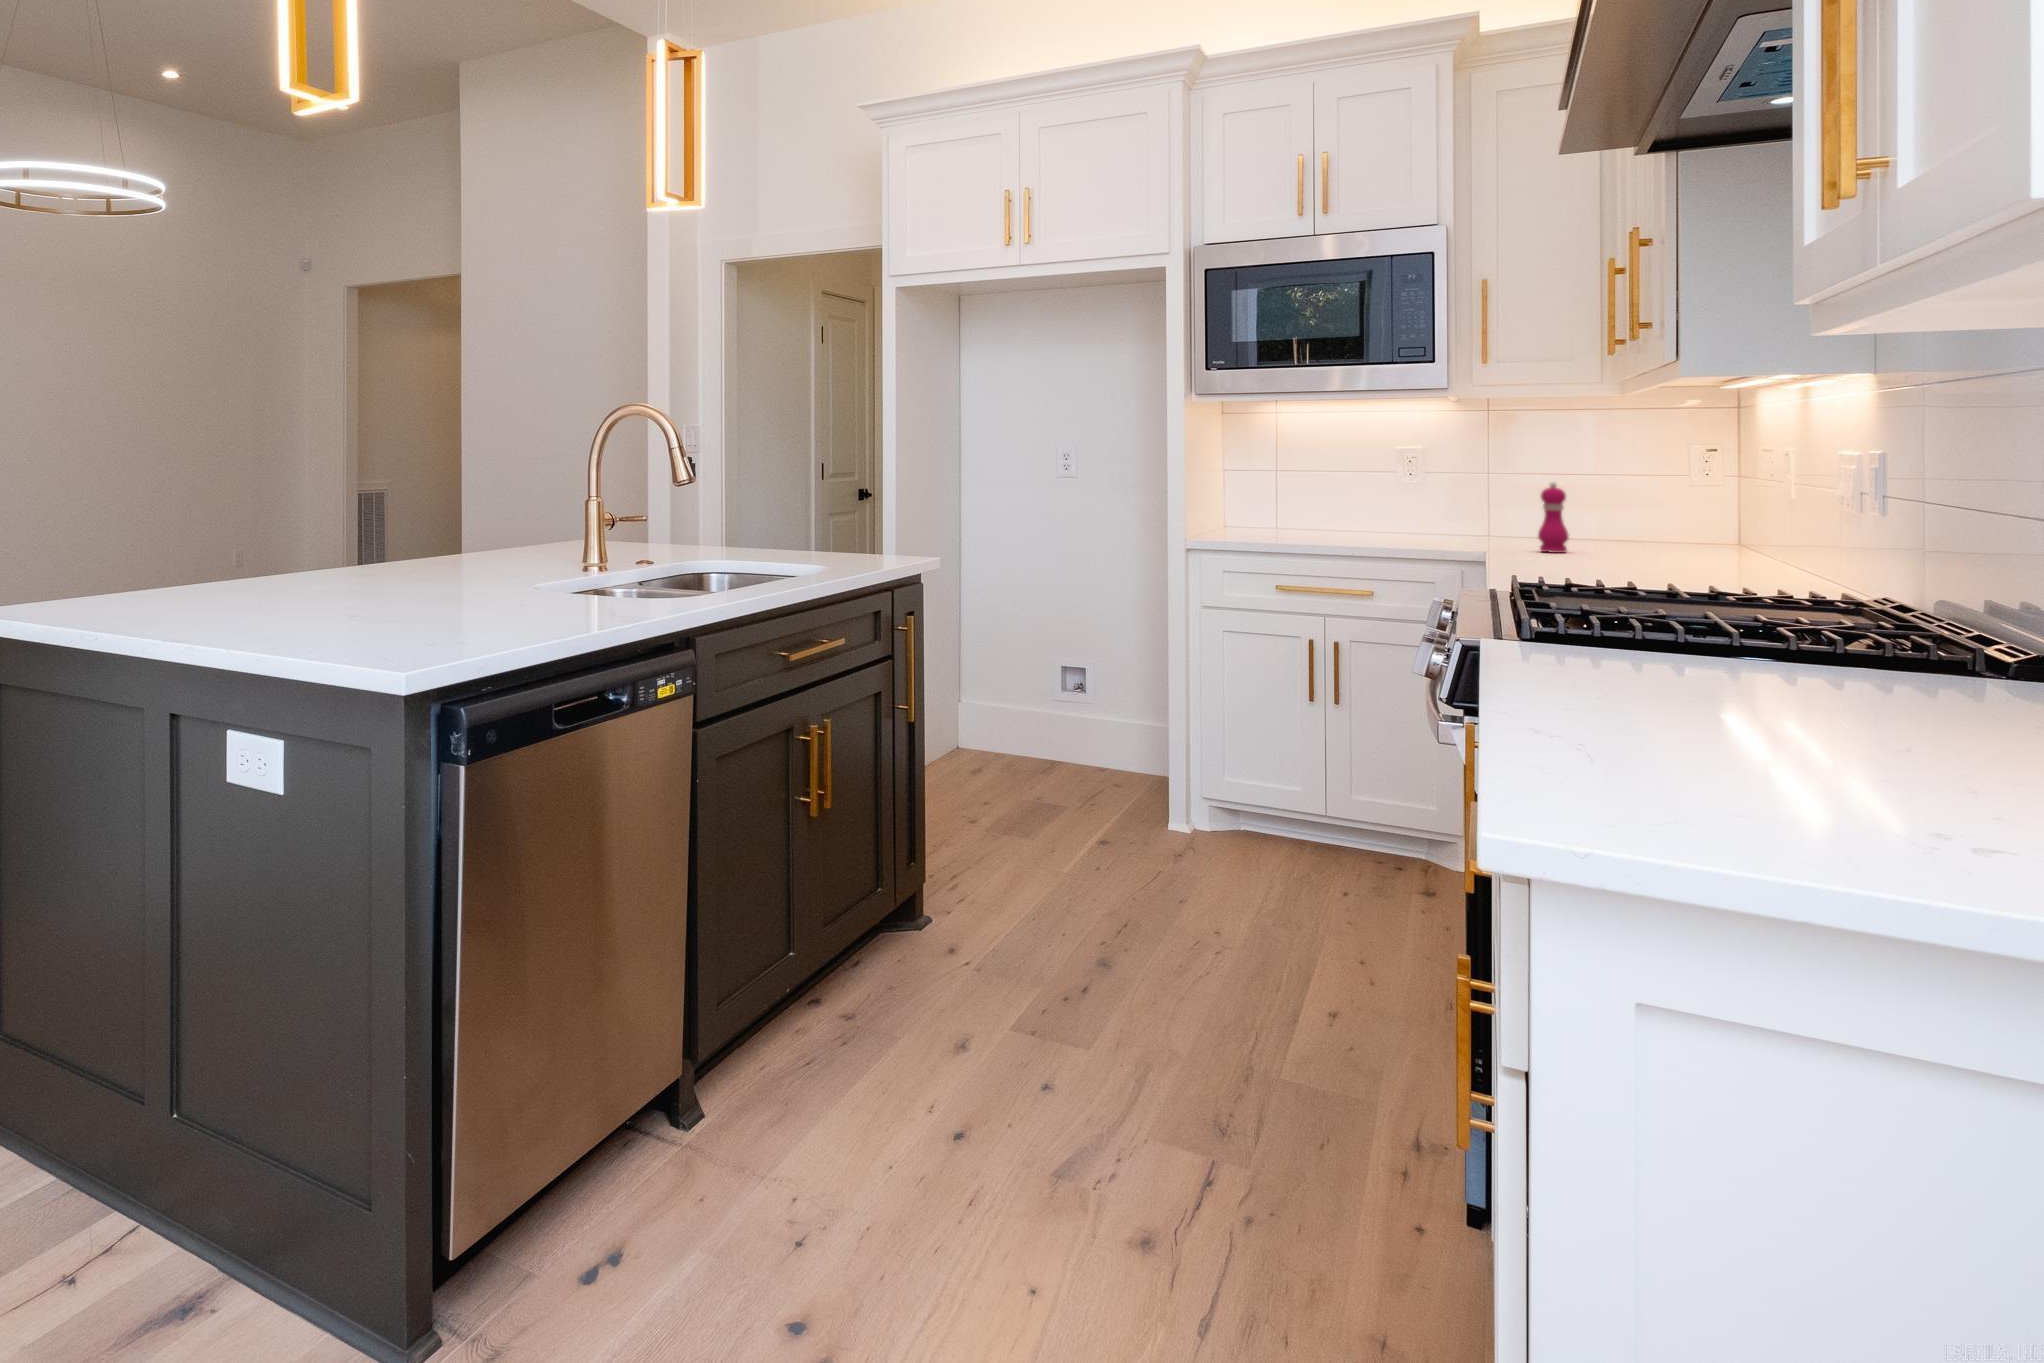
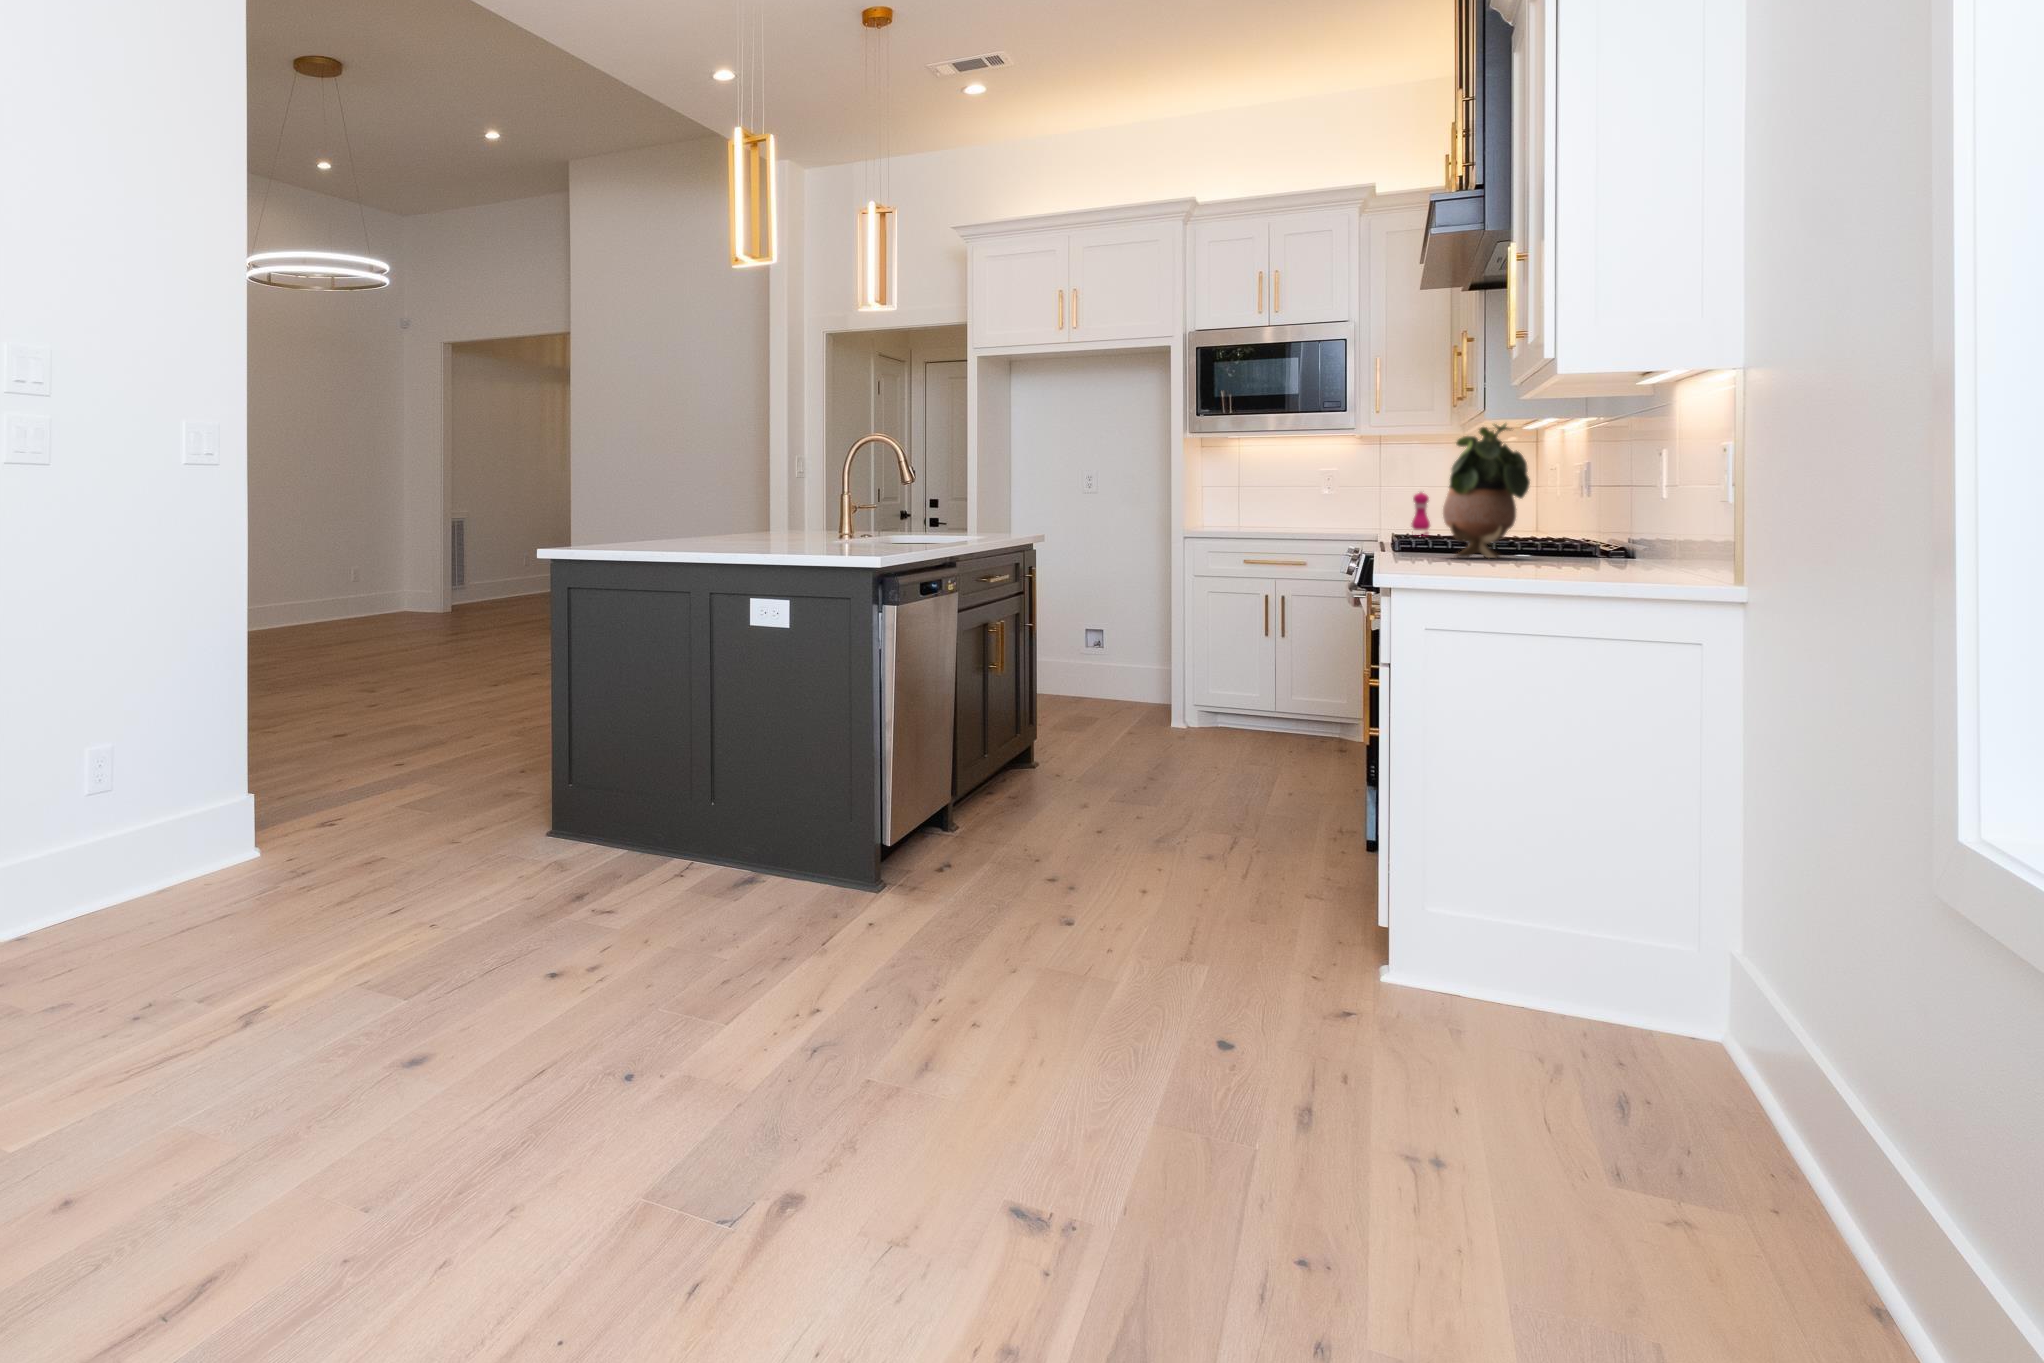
potted plant: none [1652,390,1894,724] -> present [1443,424,1530,558]

